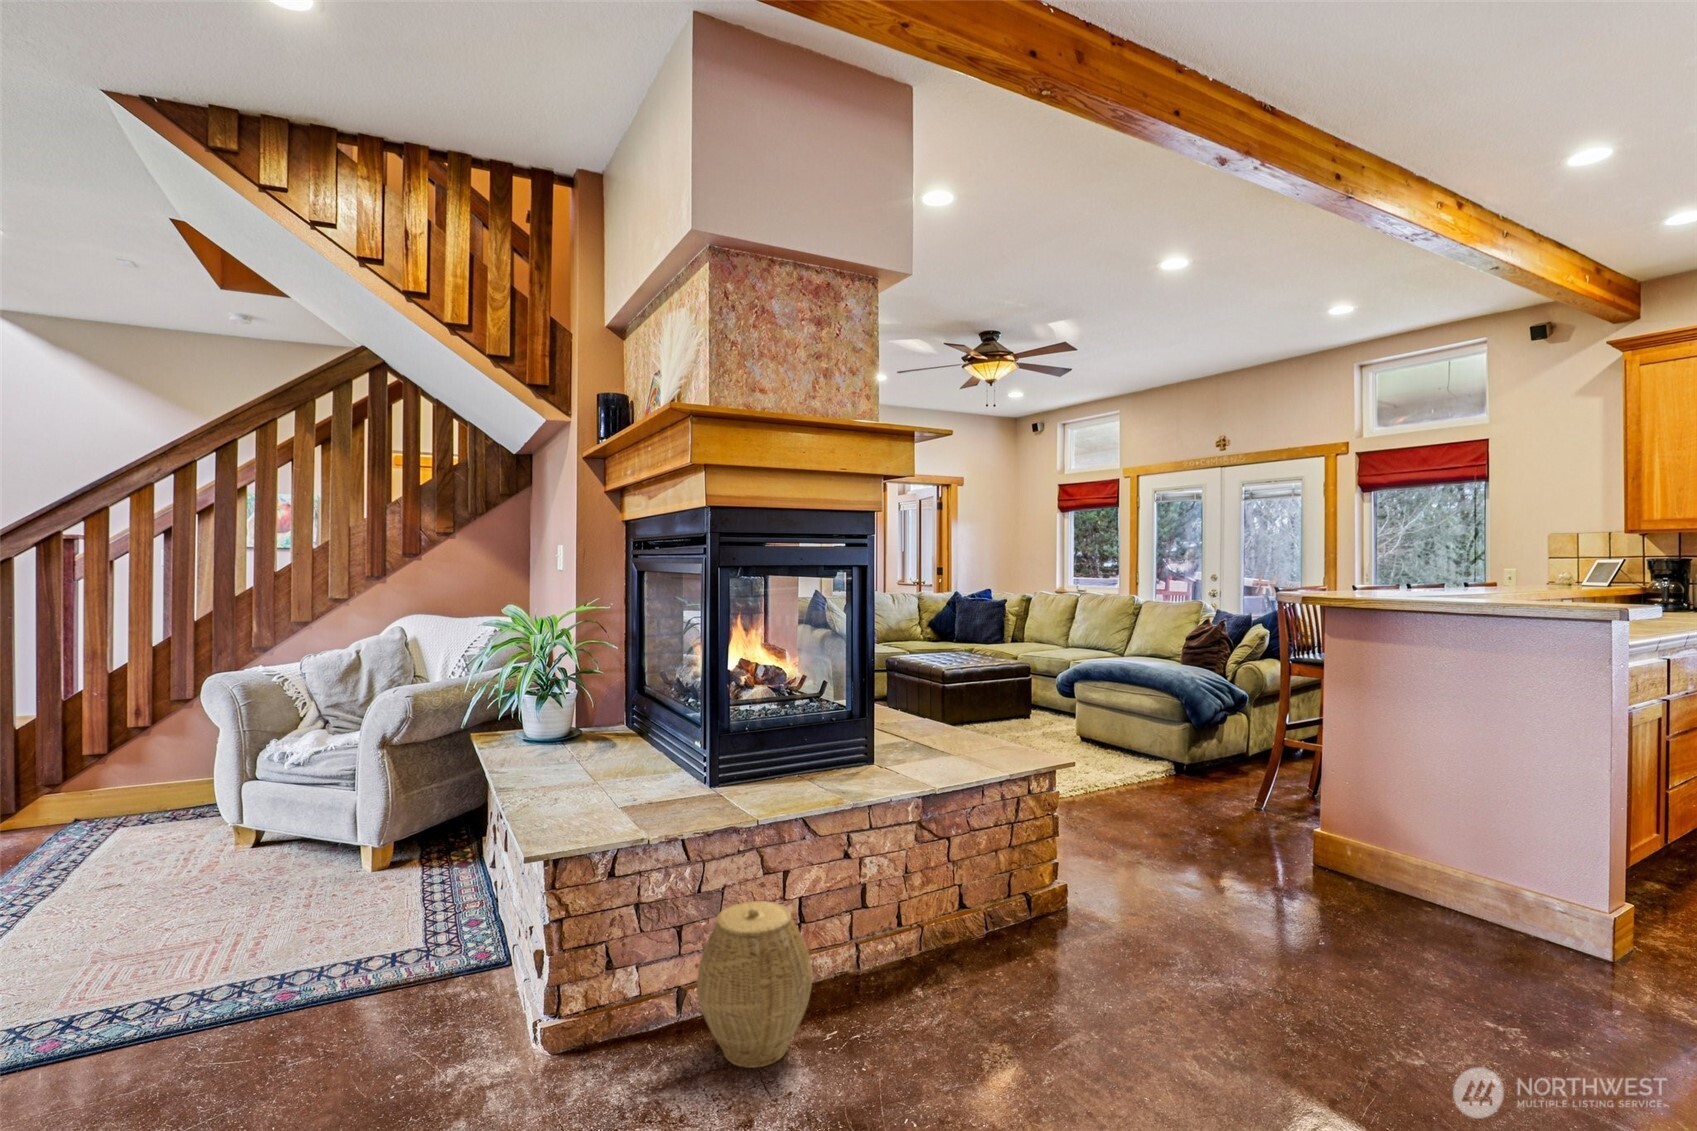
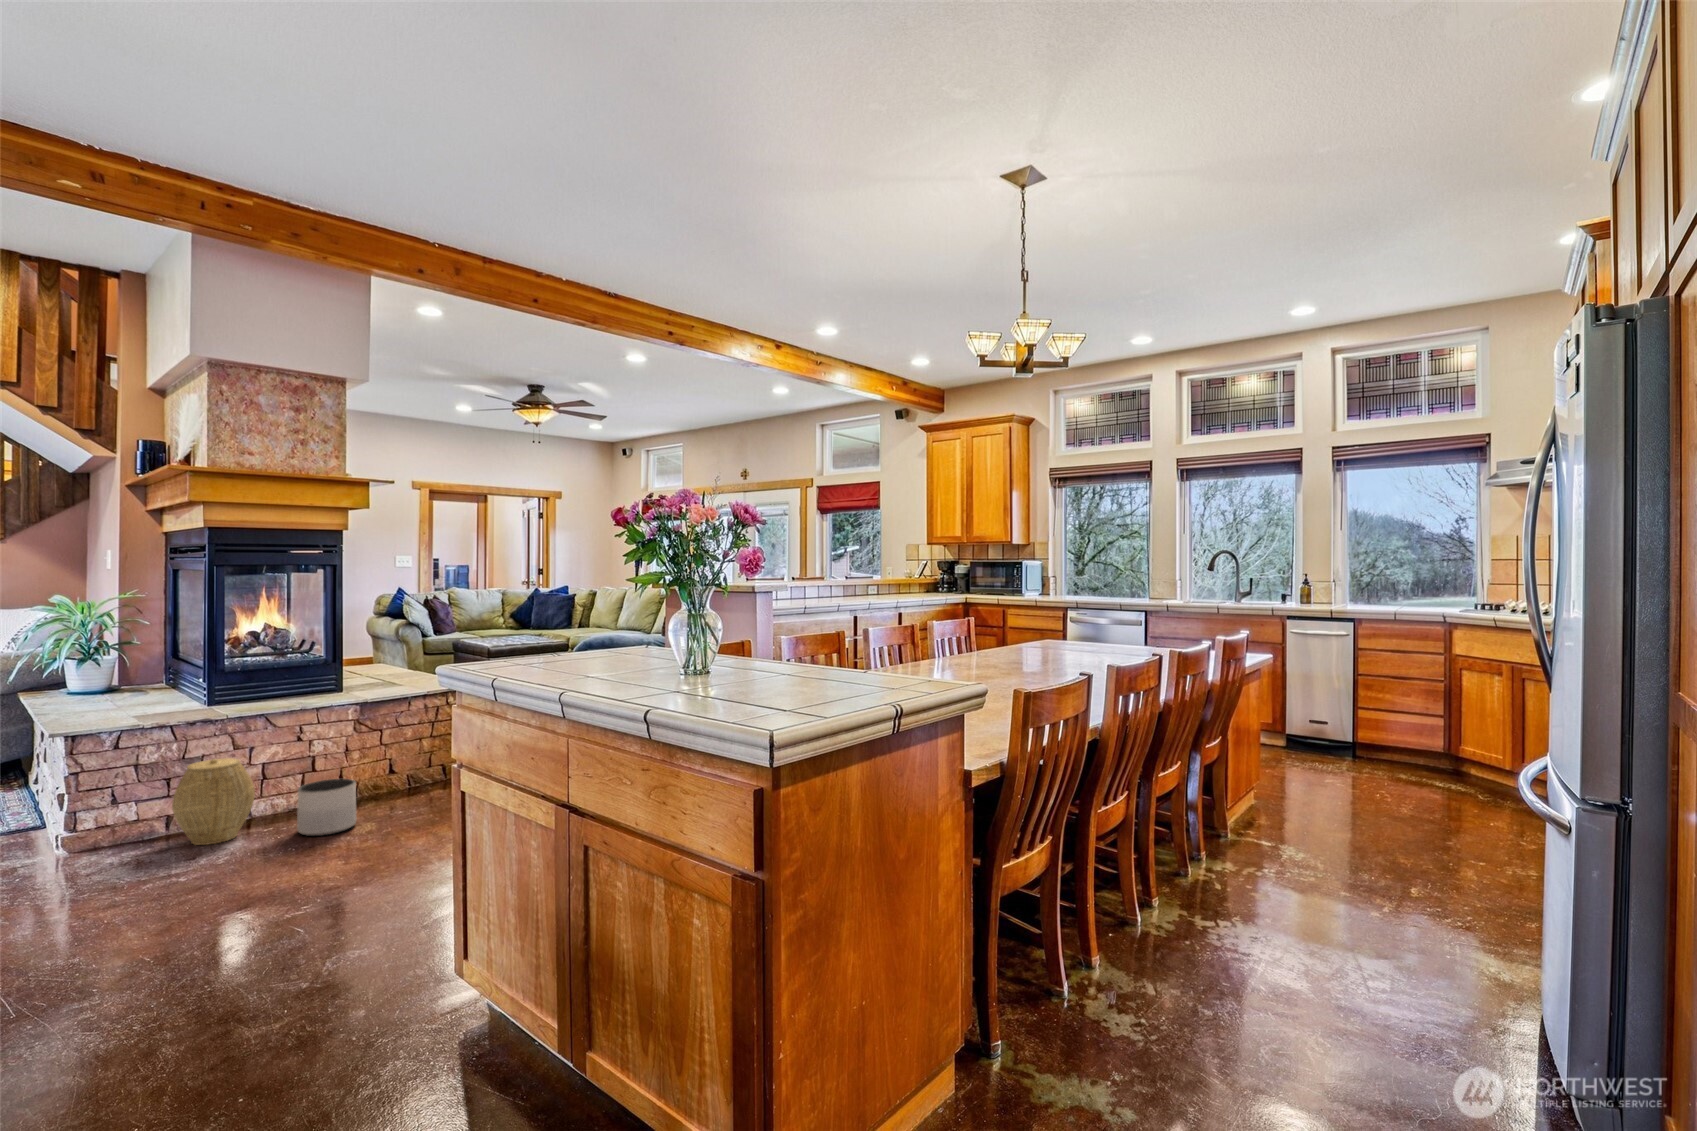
planter: none [882,948,973,1073] -> present [297,779,356,836]

